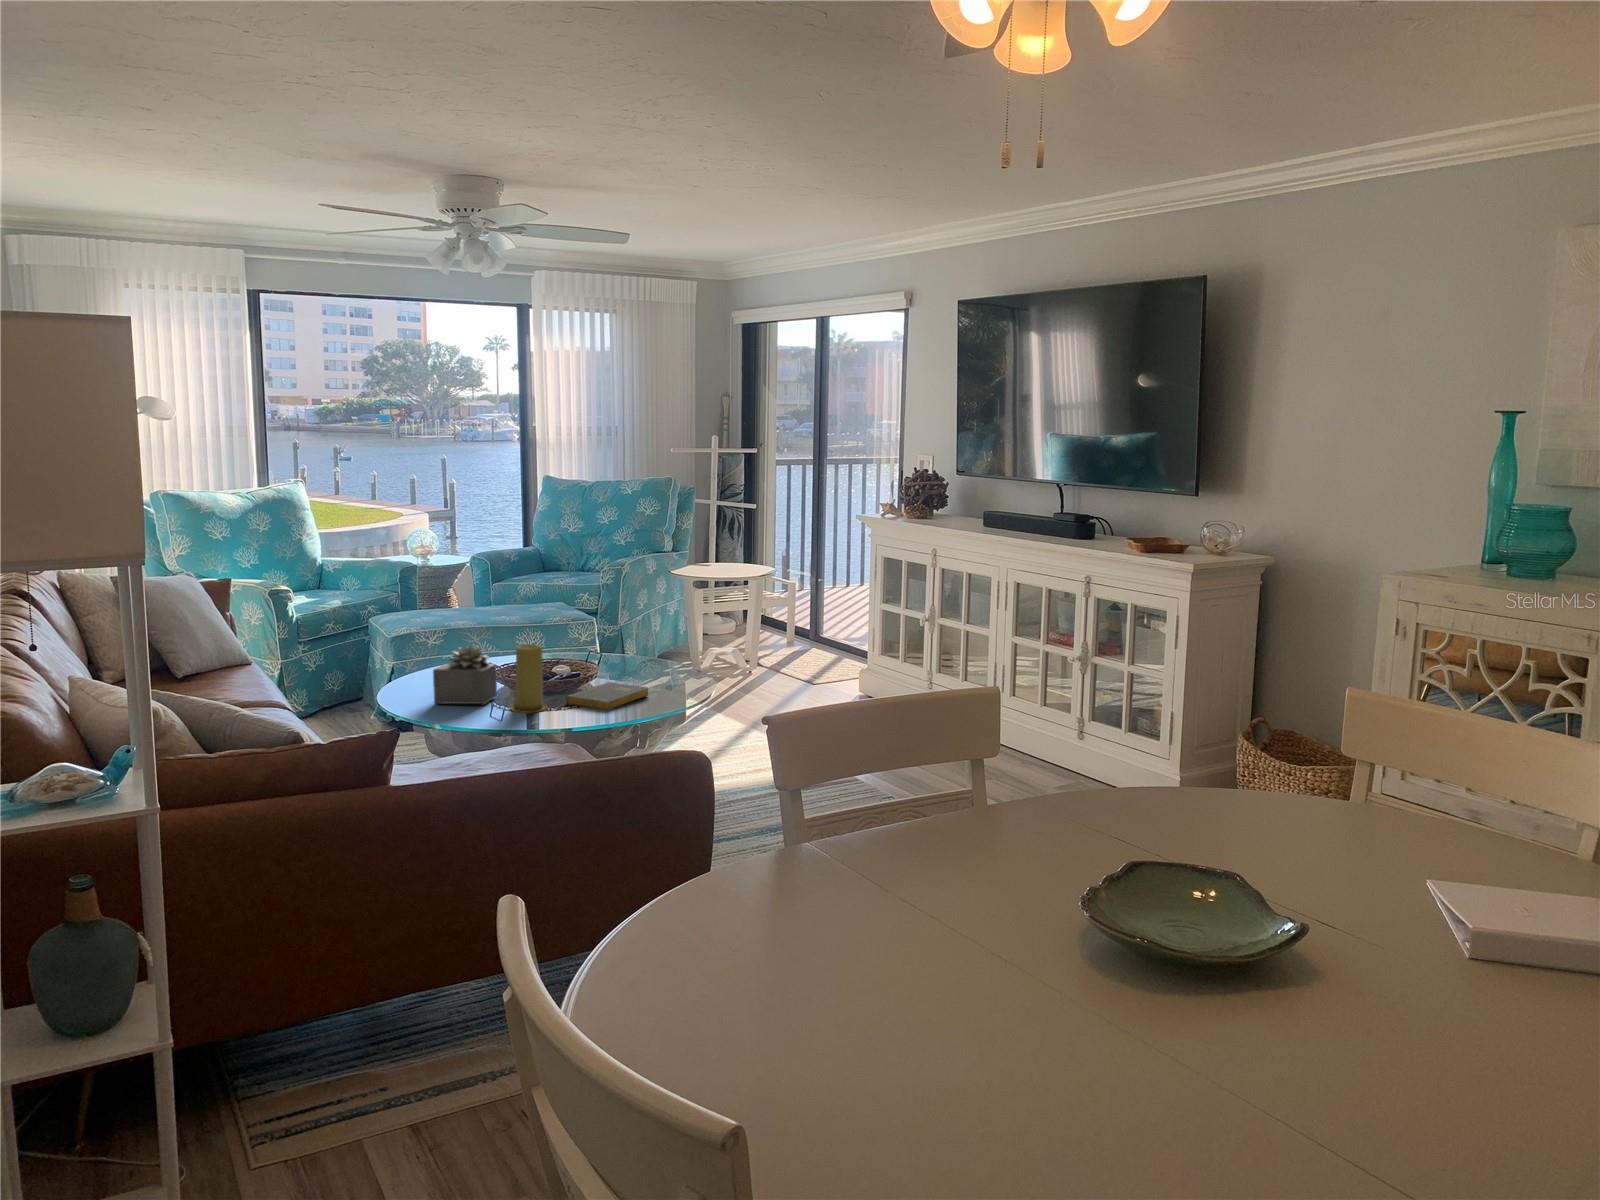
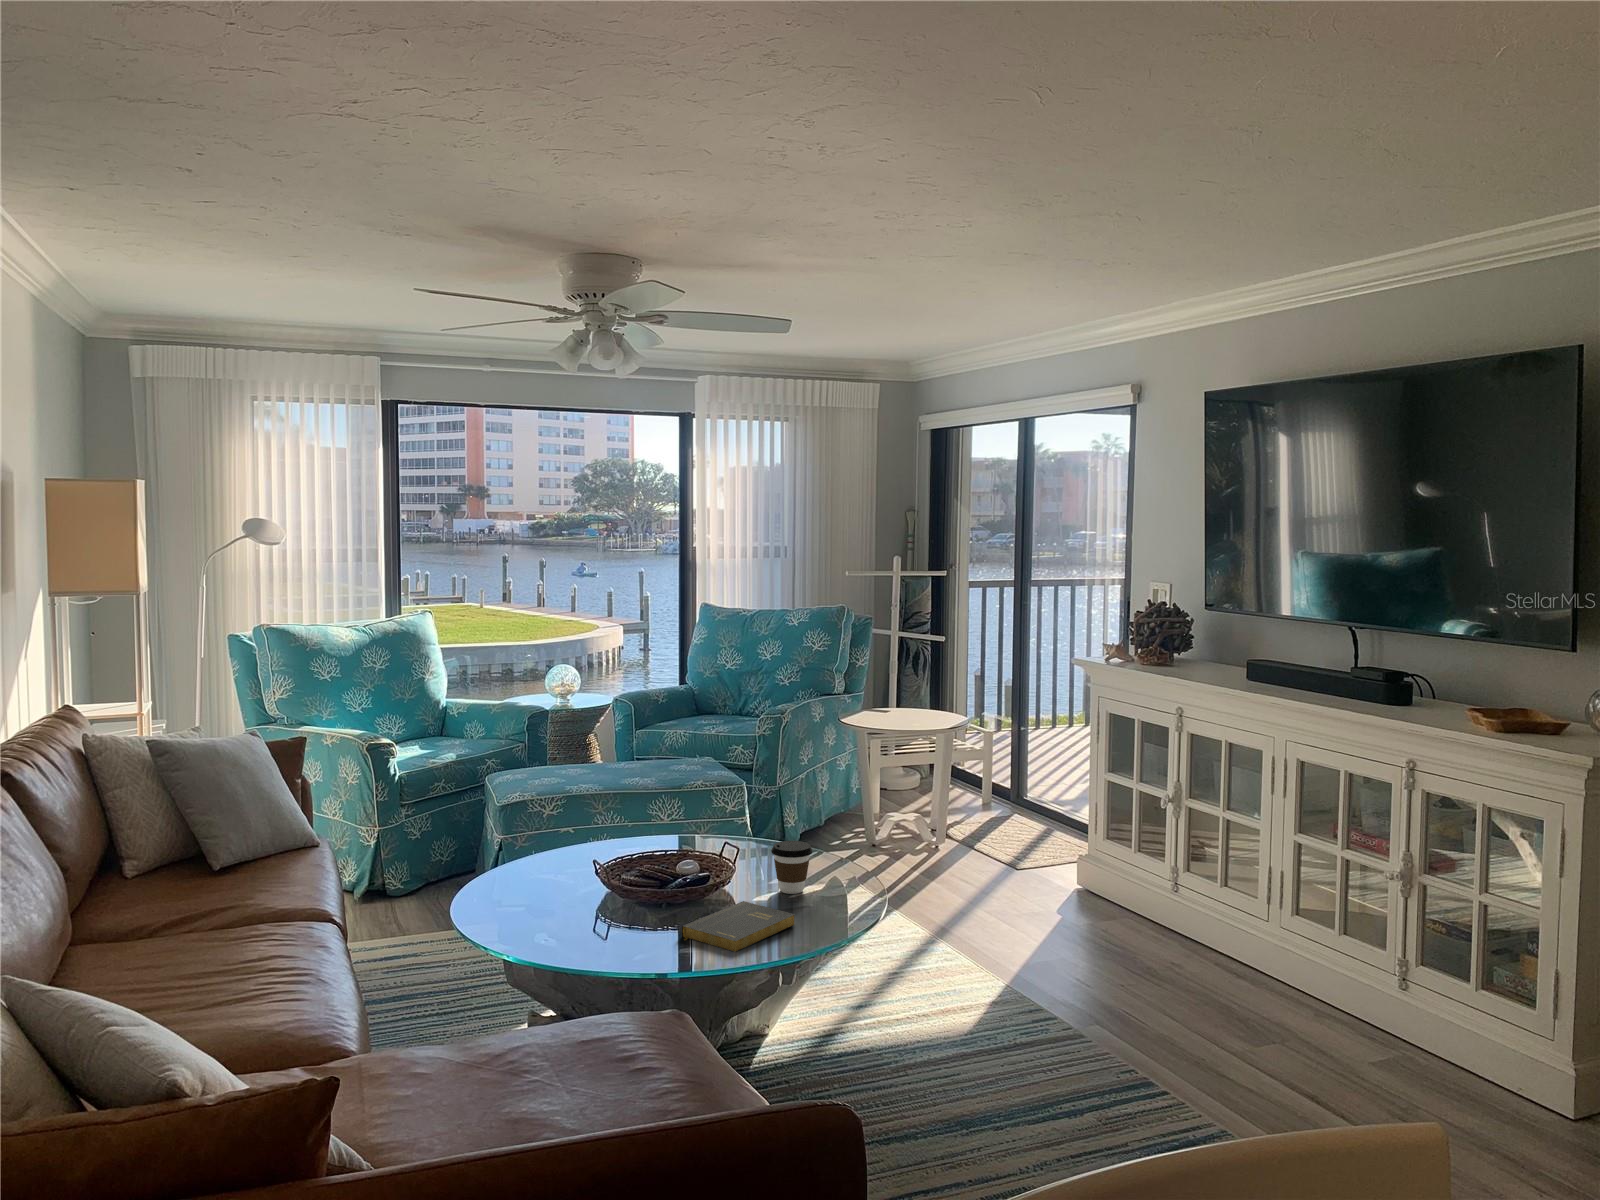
coffee cup: none [627,643,658,680] -> present [771,841,812,894]
candle: present [510,644,547,713] -> none [603,854,654,953]
succulent plant: present [433,645,497,704] -> none [507,849,593,935]

